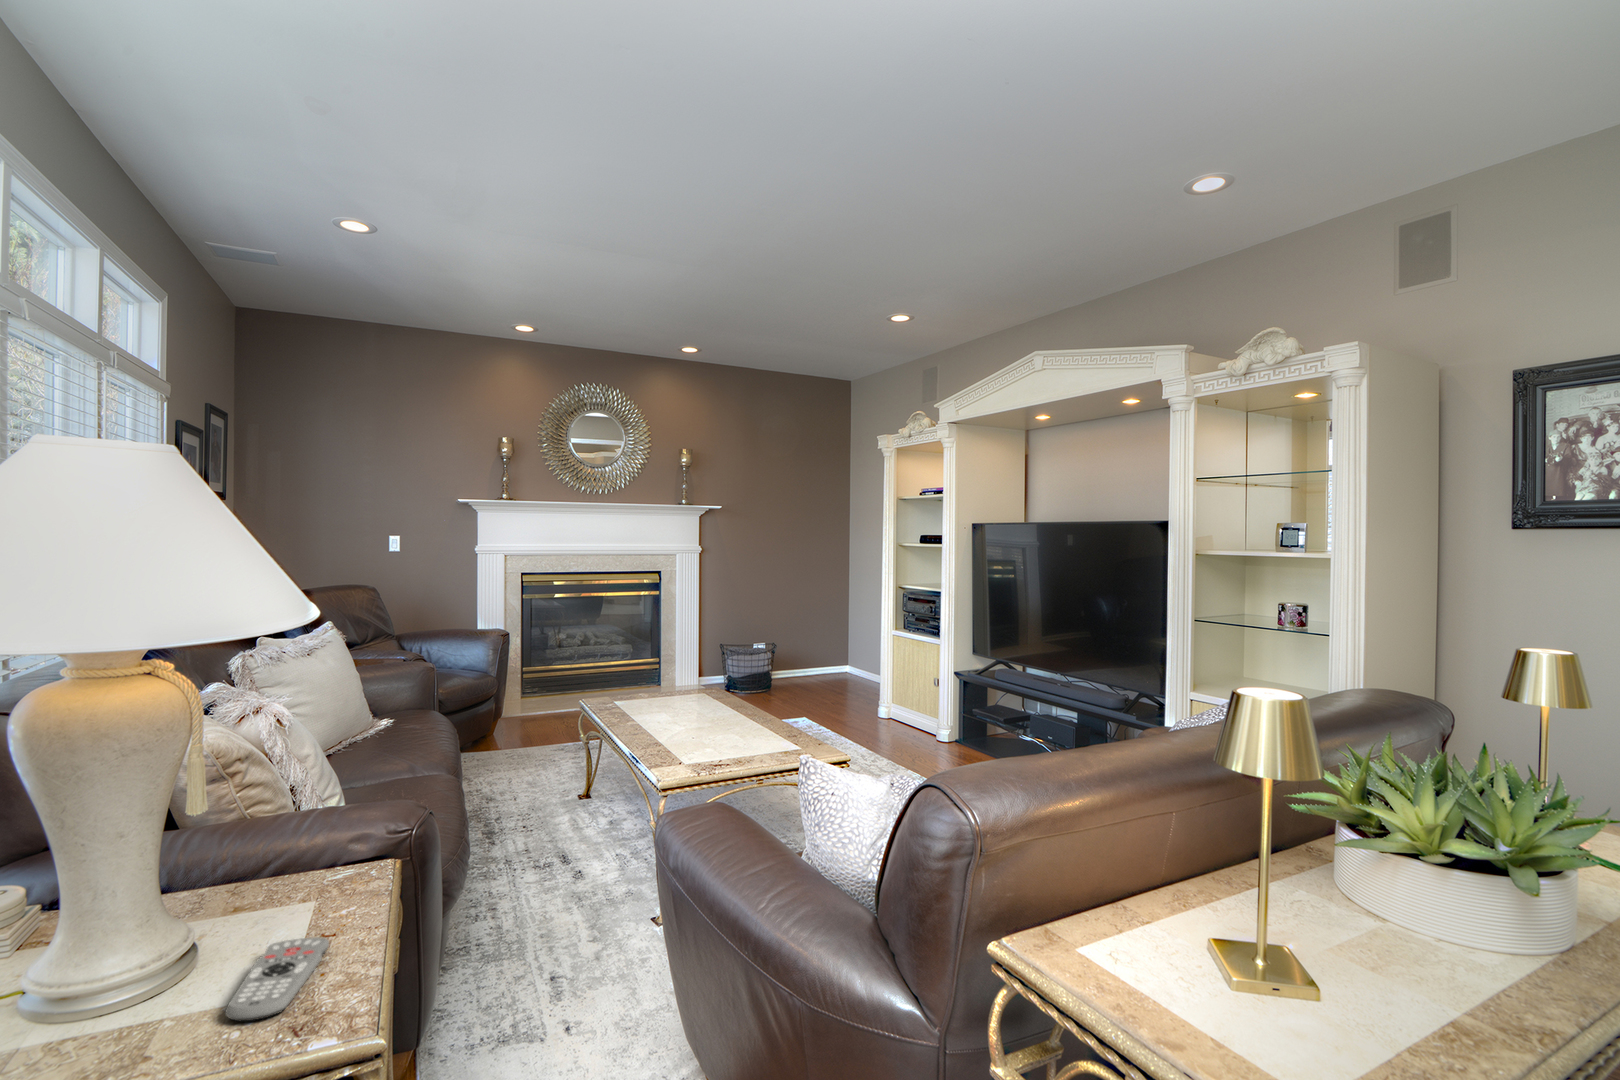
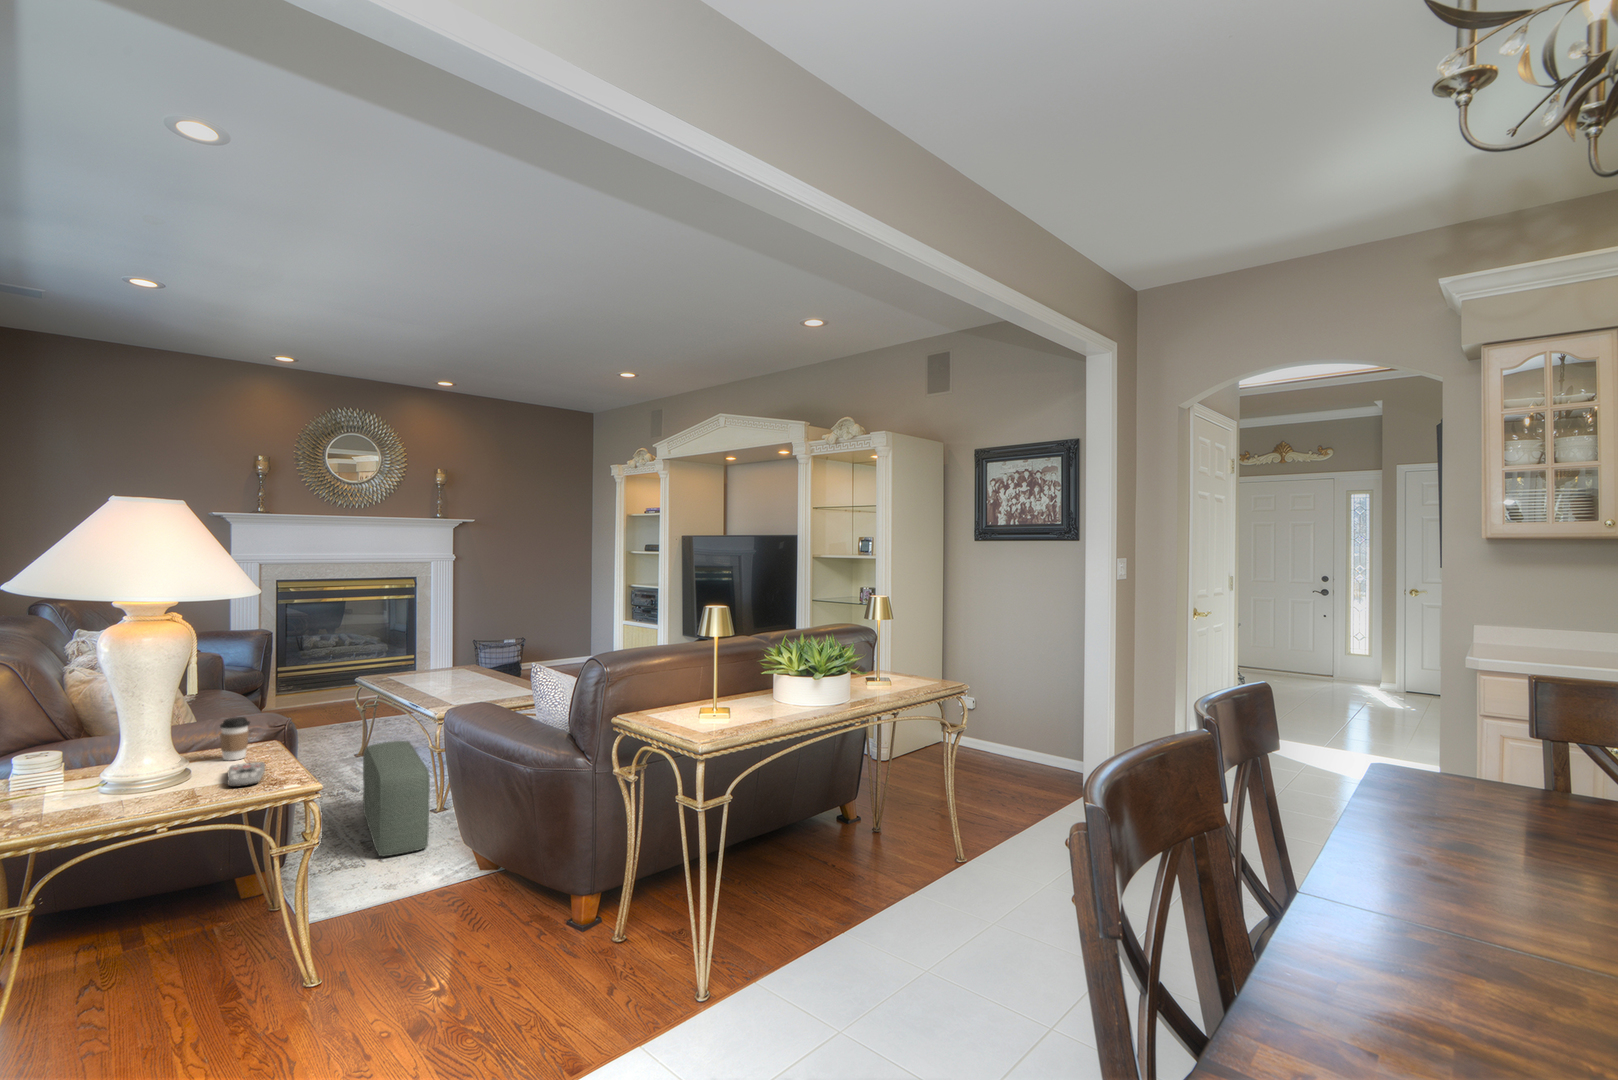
pouf: none [565,813,642,1018] -> present [363,741,430,856]
coffee cup: none [284,831,336,911] -> present [220,717,250,761]

